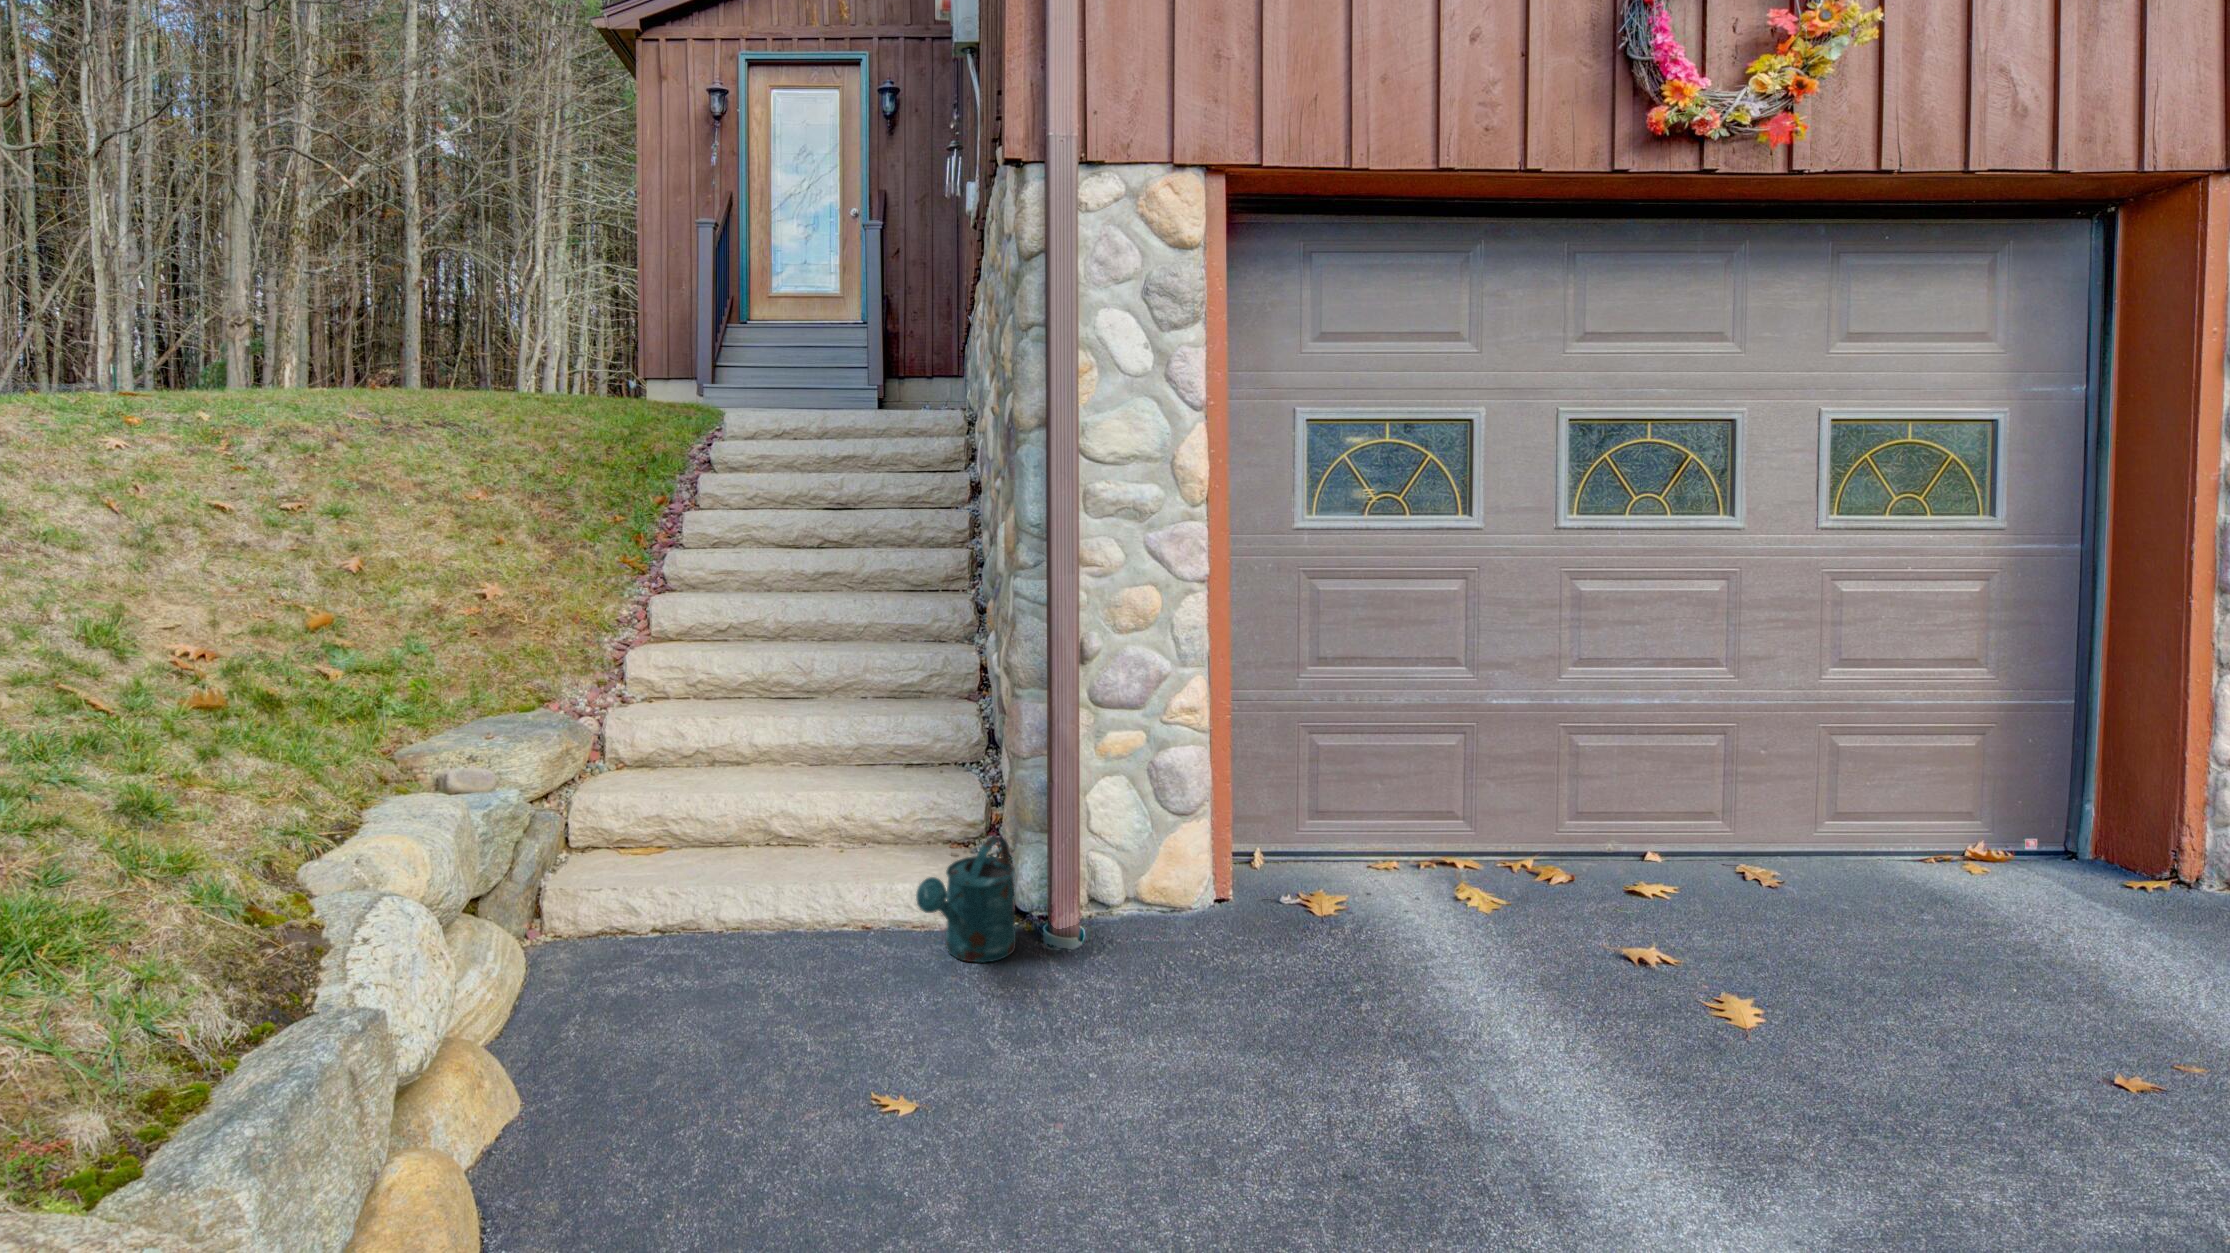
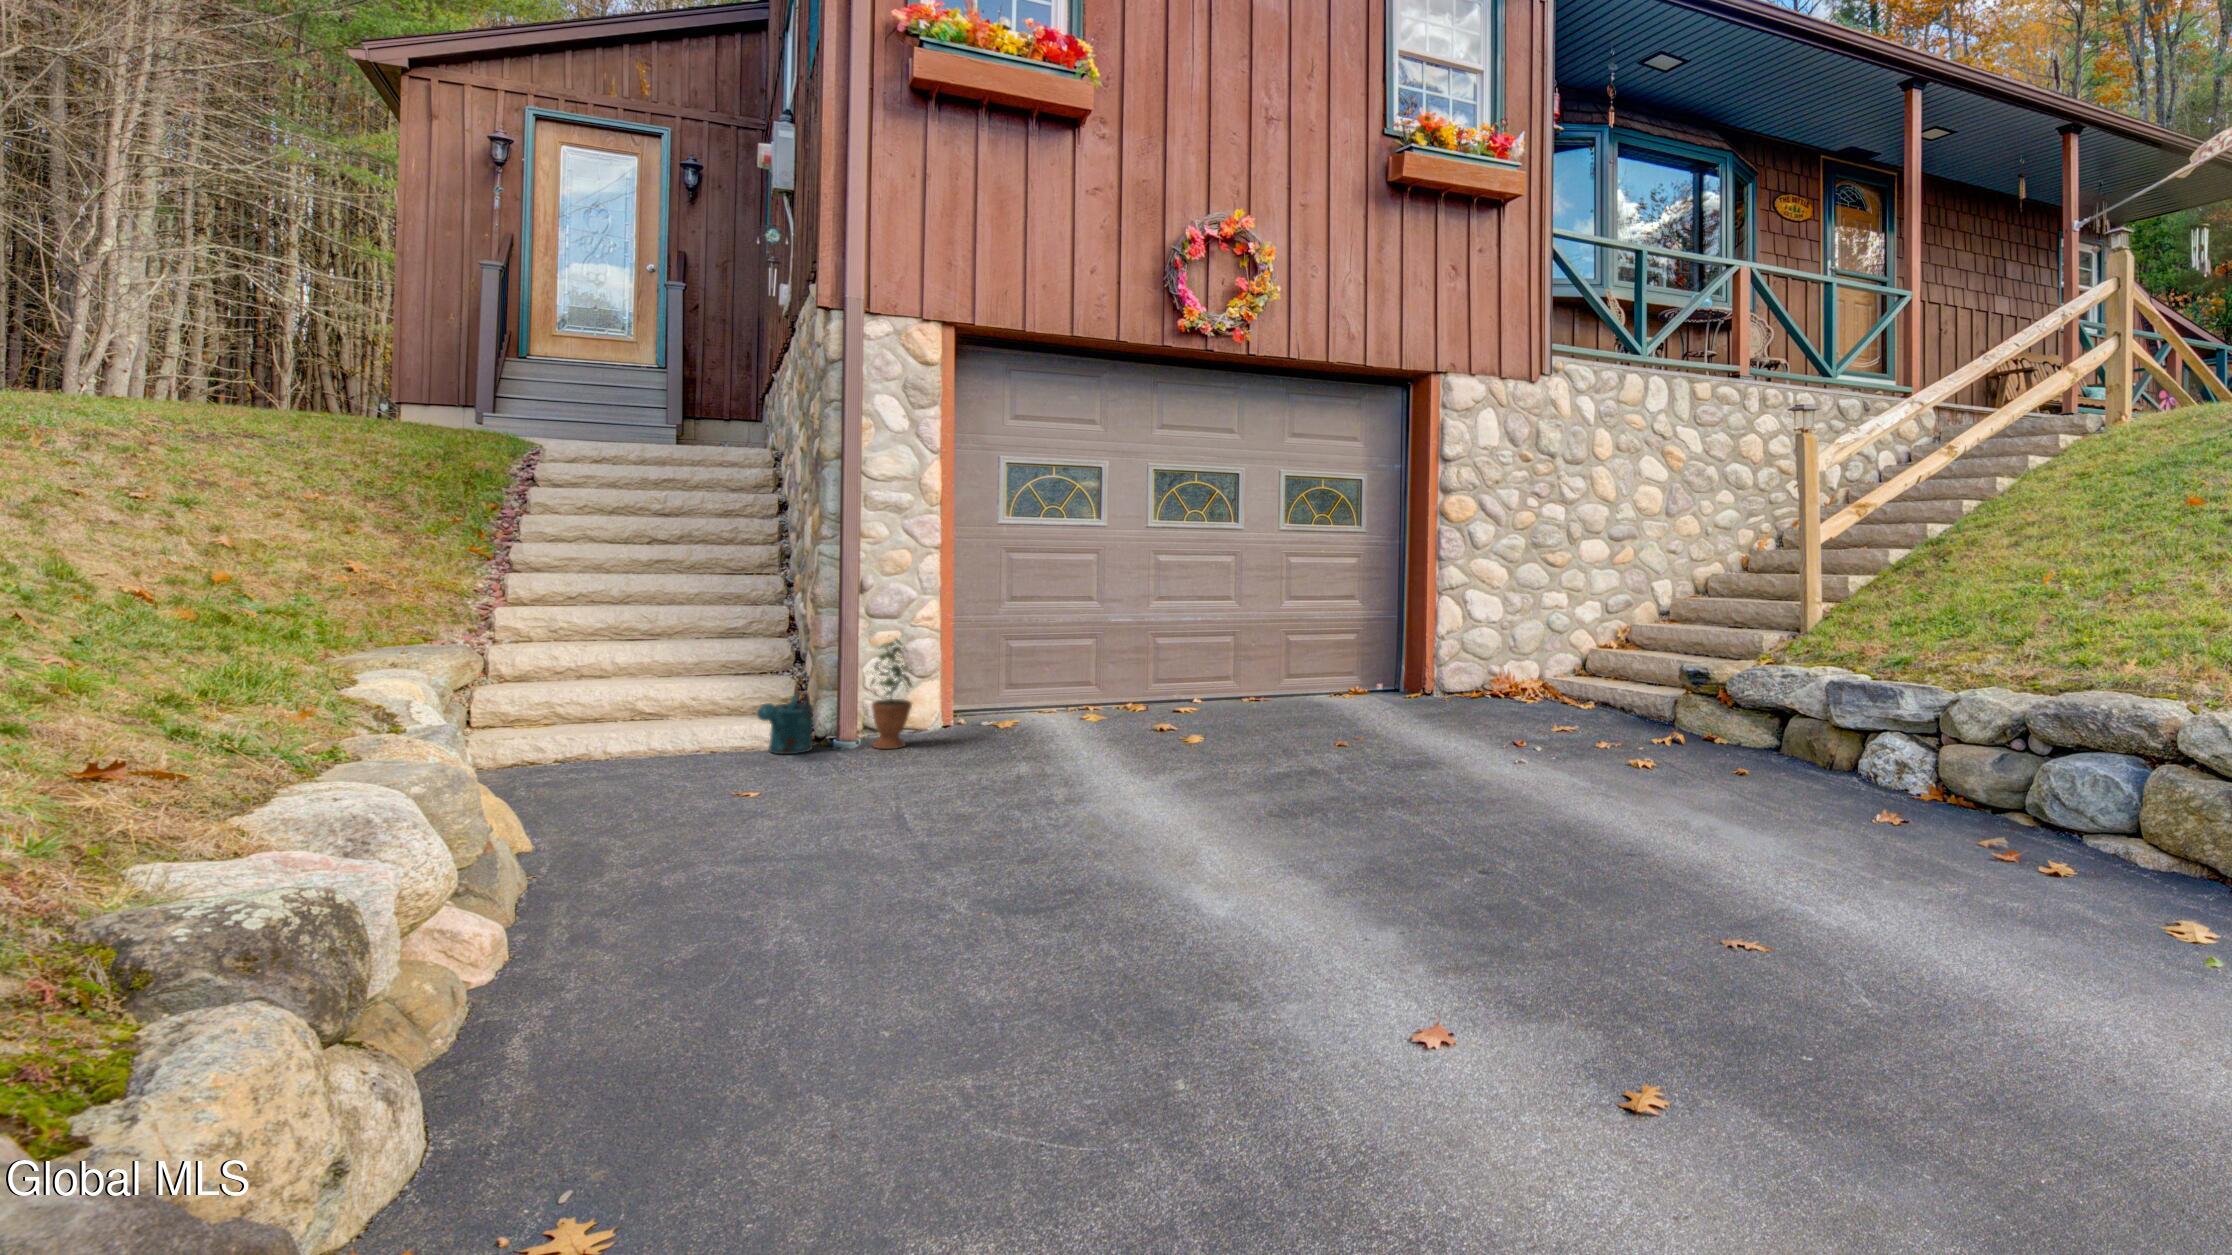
potted plant: none [1096,744,1180,967] -> present [870,639,912,749]

